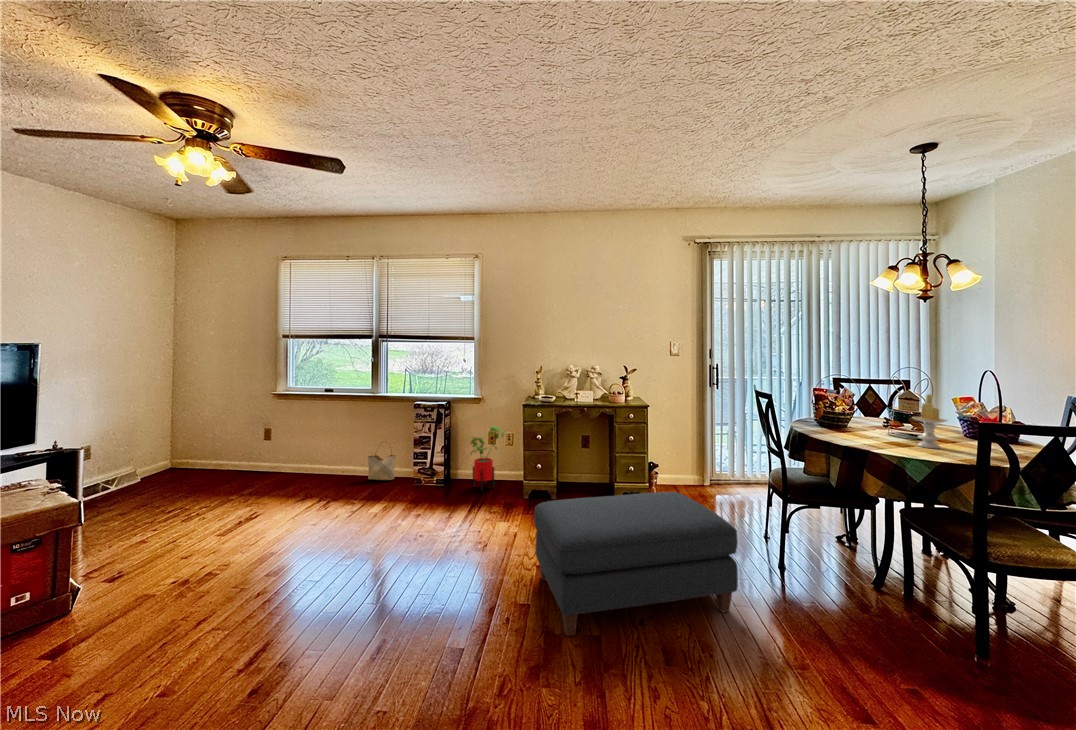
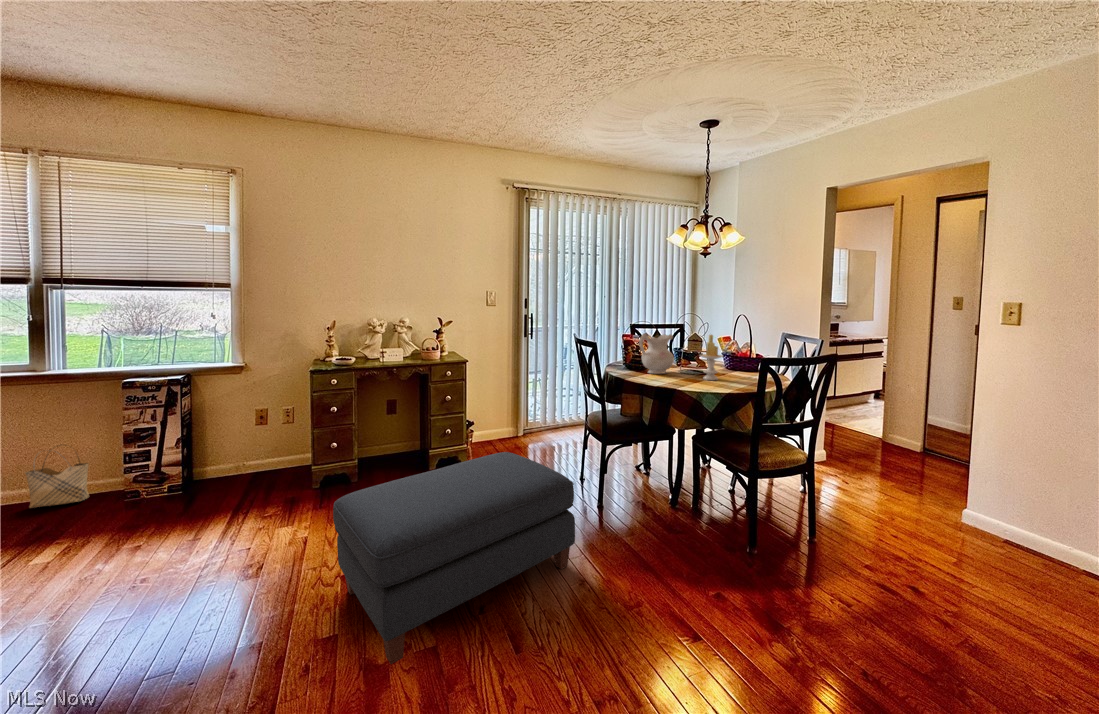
ceramic pitcher: none [834,388,881,435] -> present [639,333,674,374]
house plant: present [468,426,504,491] -> none [223,402,286,490]

